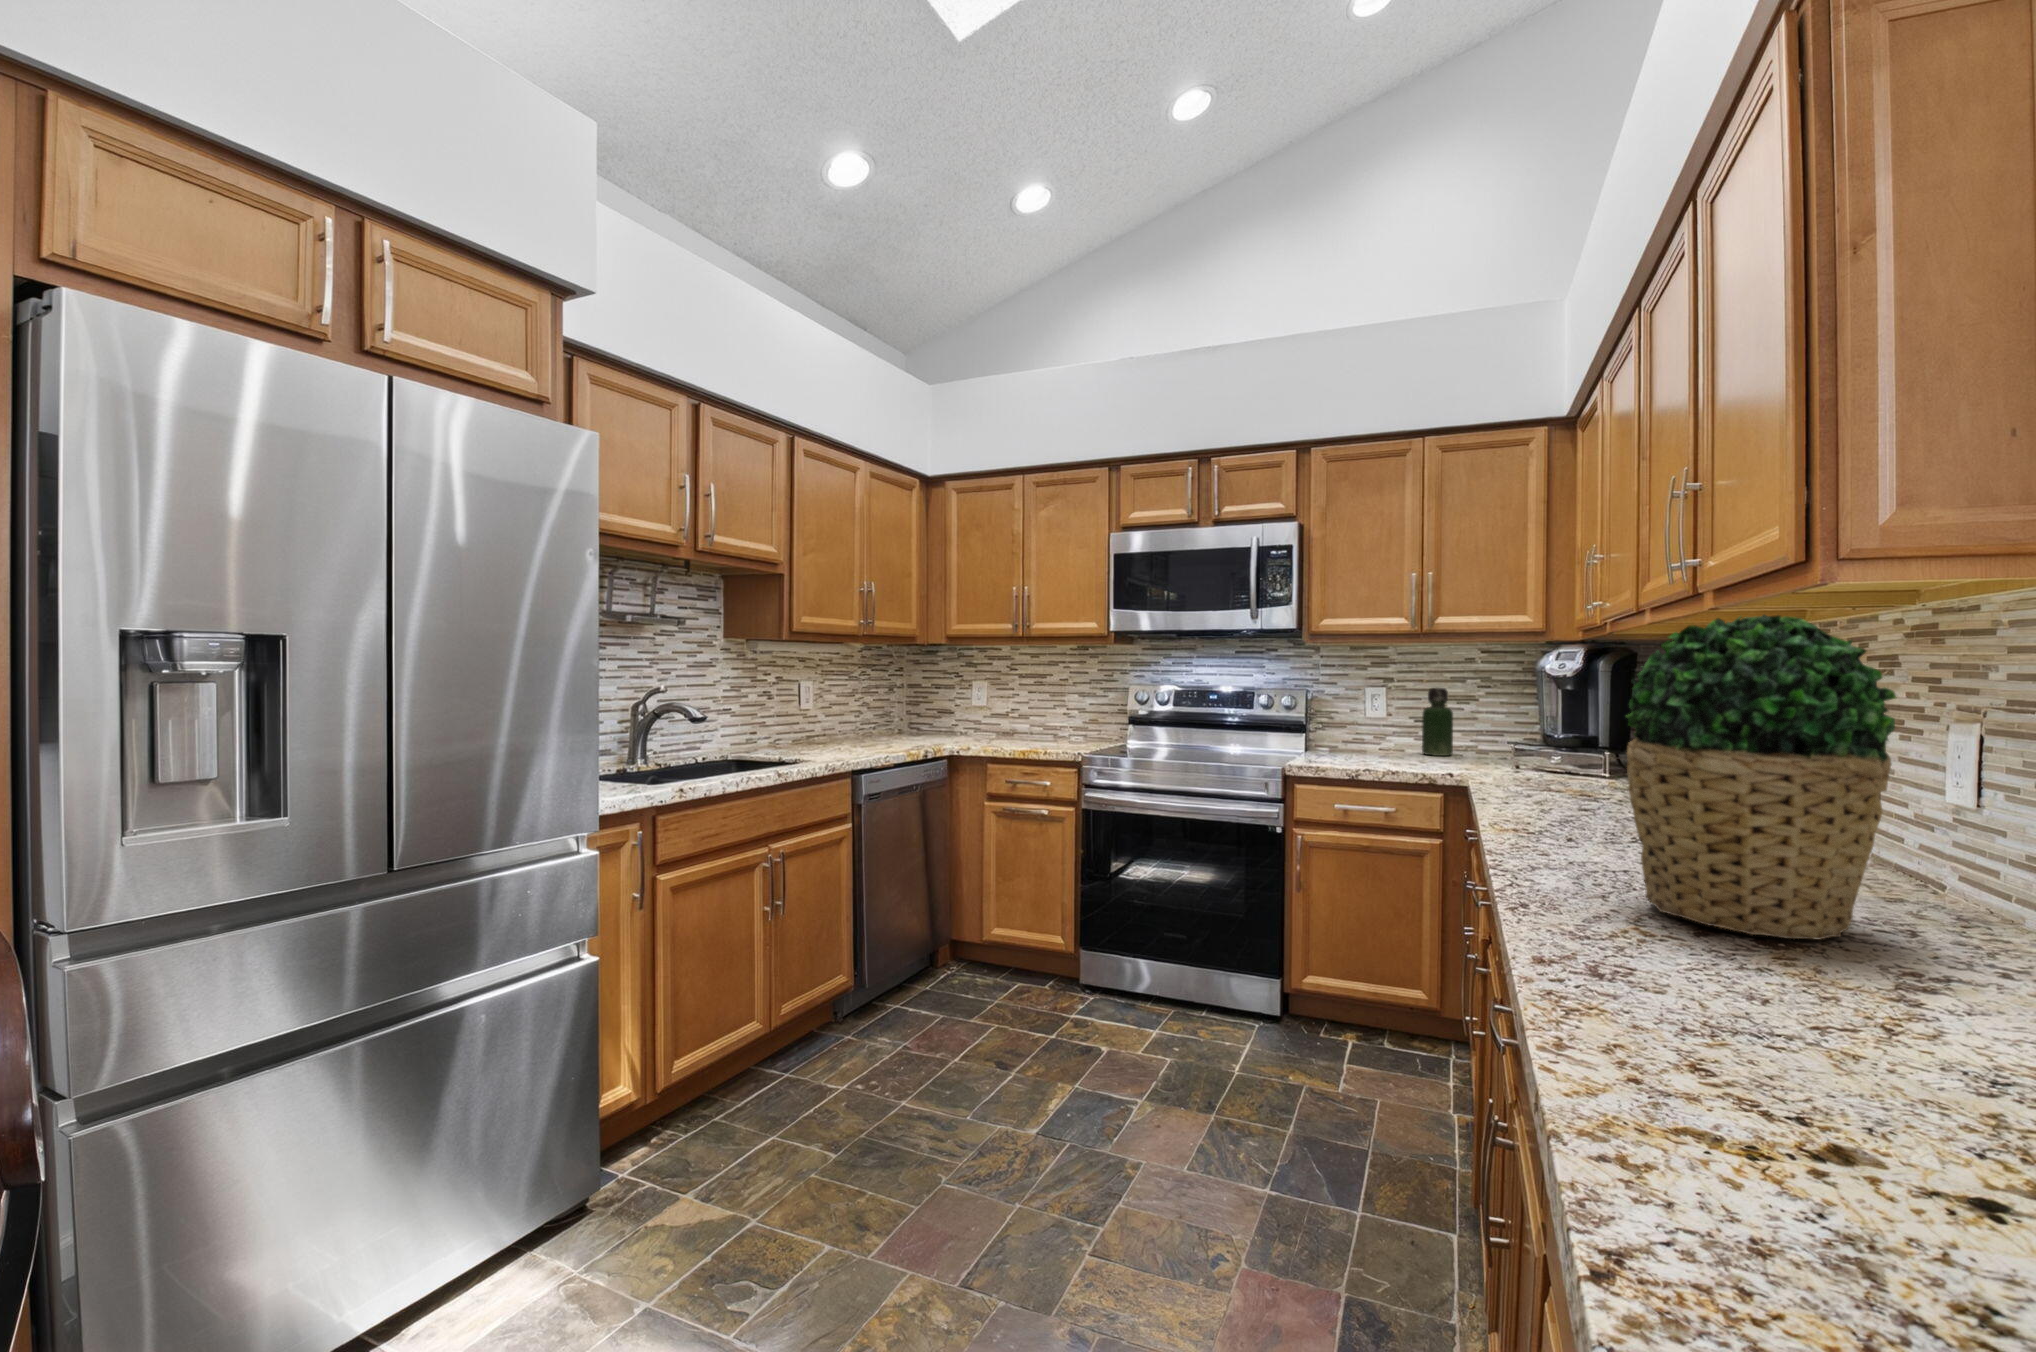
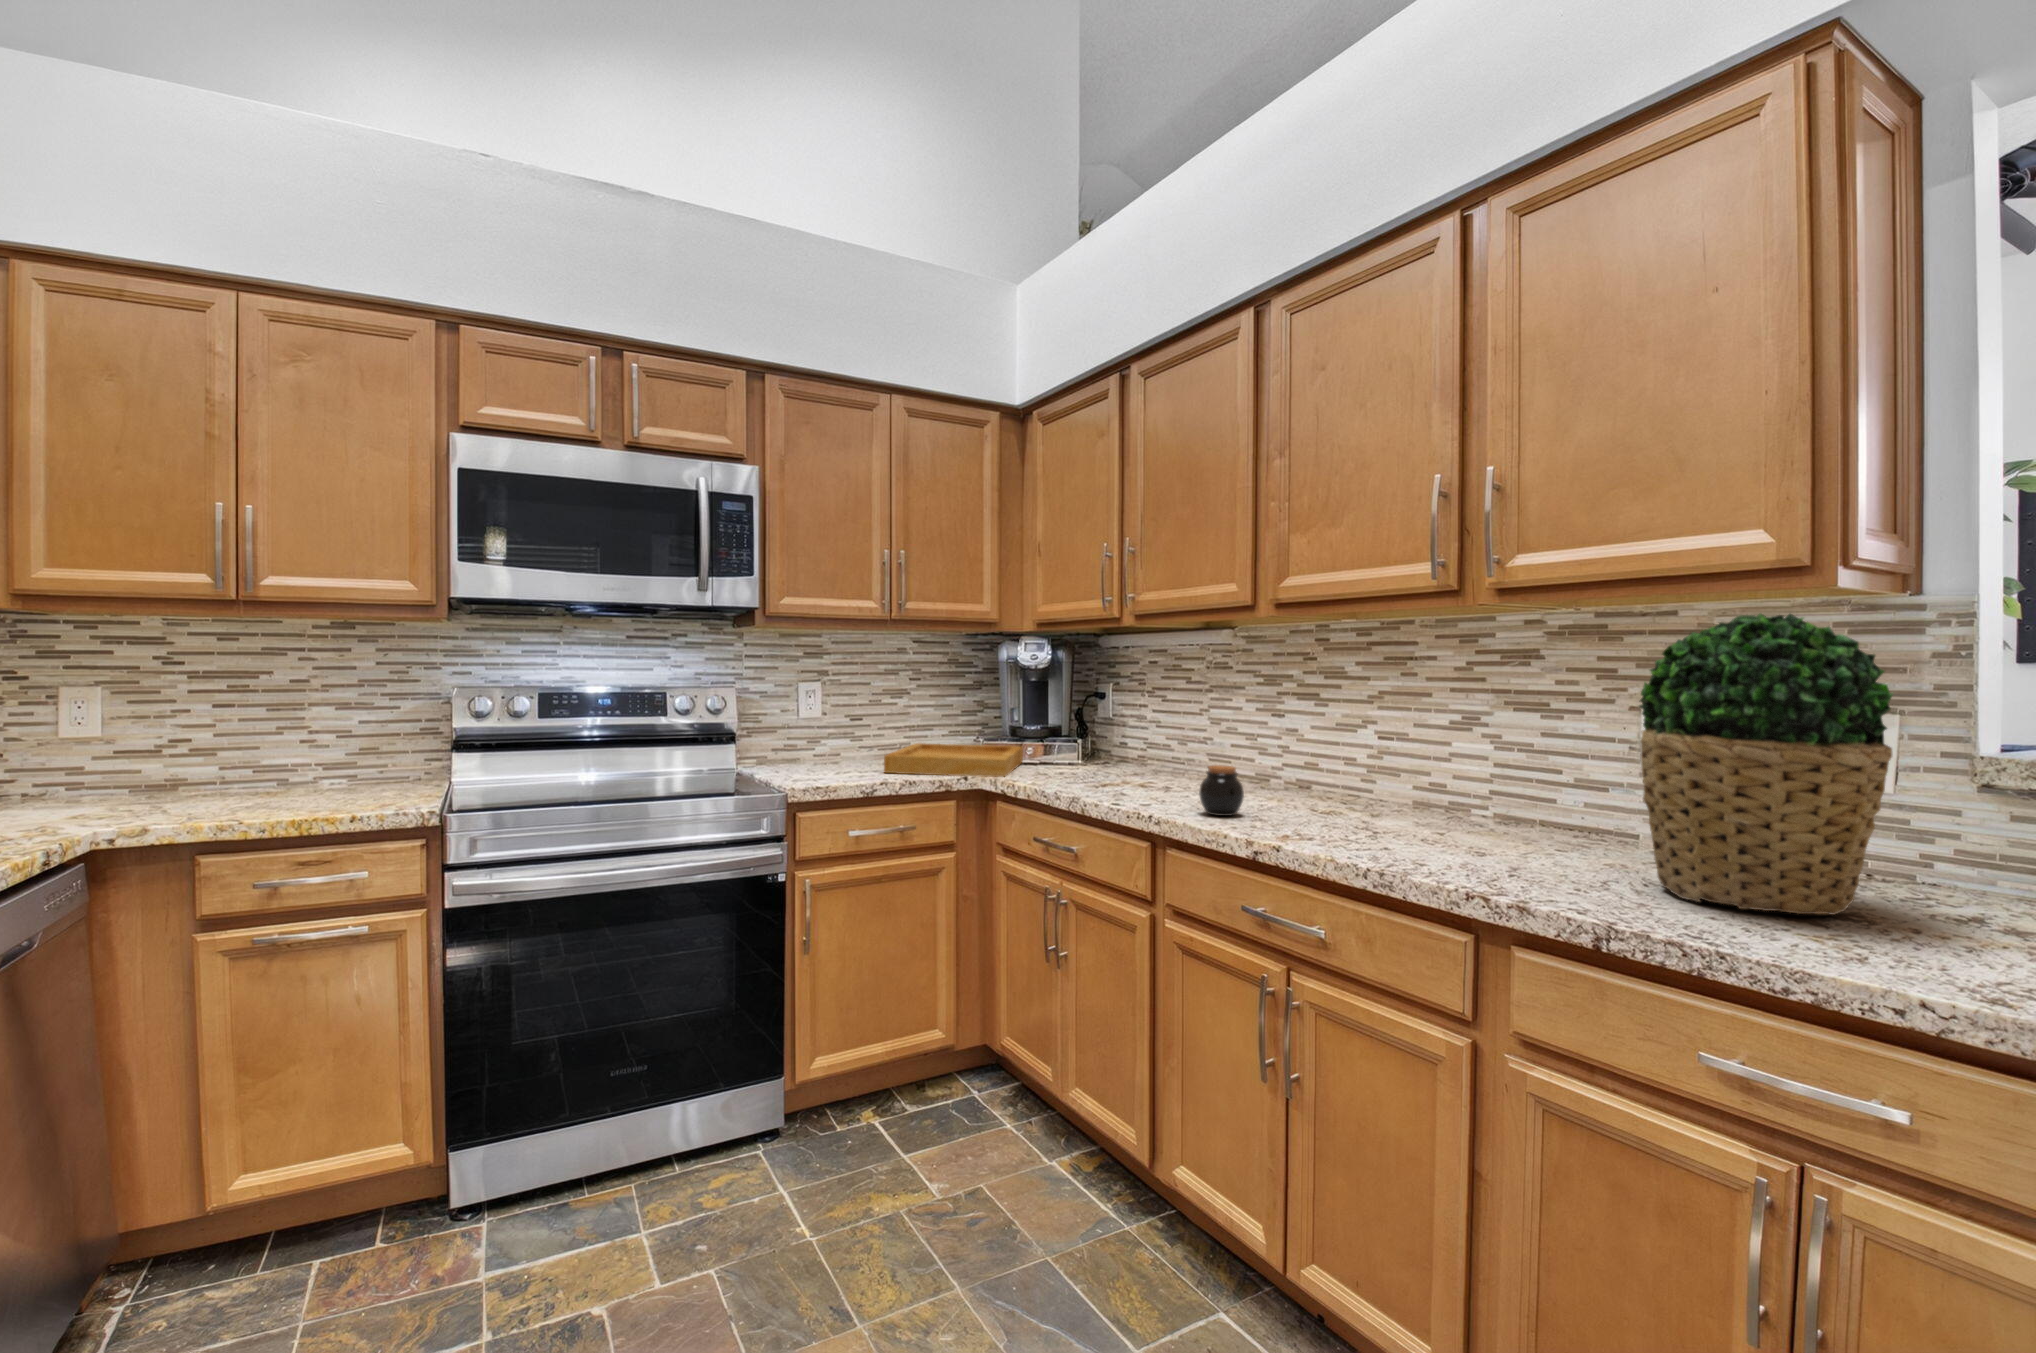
bottle: present [1422,688,1453,756] -> none [861,682,893,758]
tray: none [1387,744,1555,776] -> present [884,743,1023,777]
jar: none [1517,767,1565,816] -> present [1199,765,1244,816]

